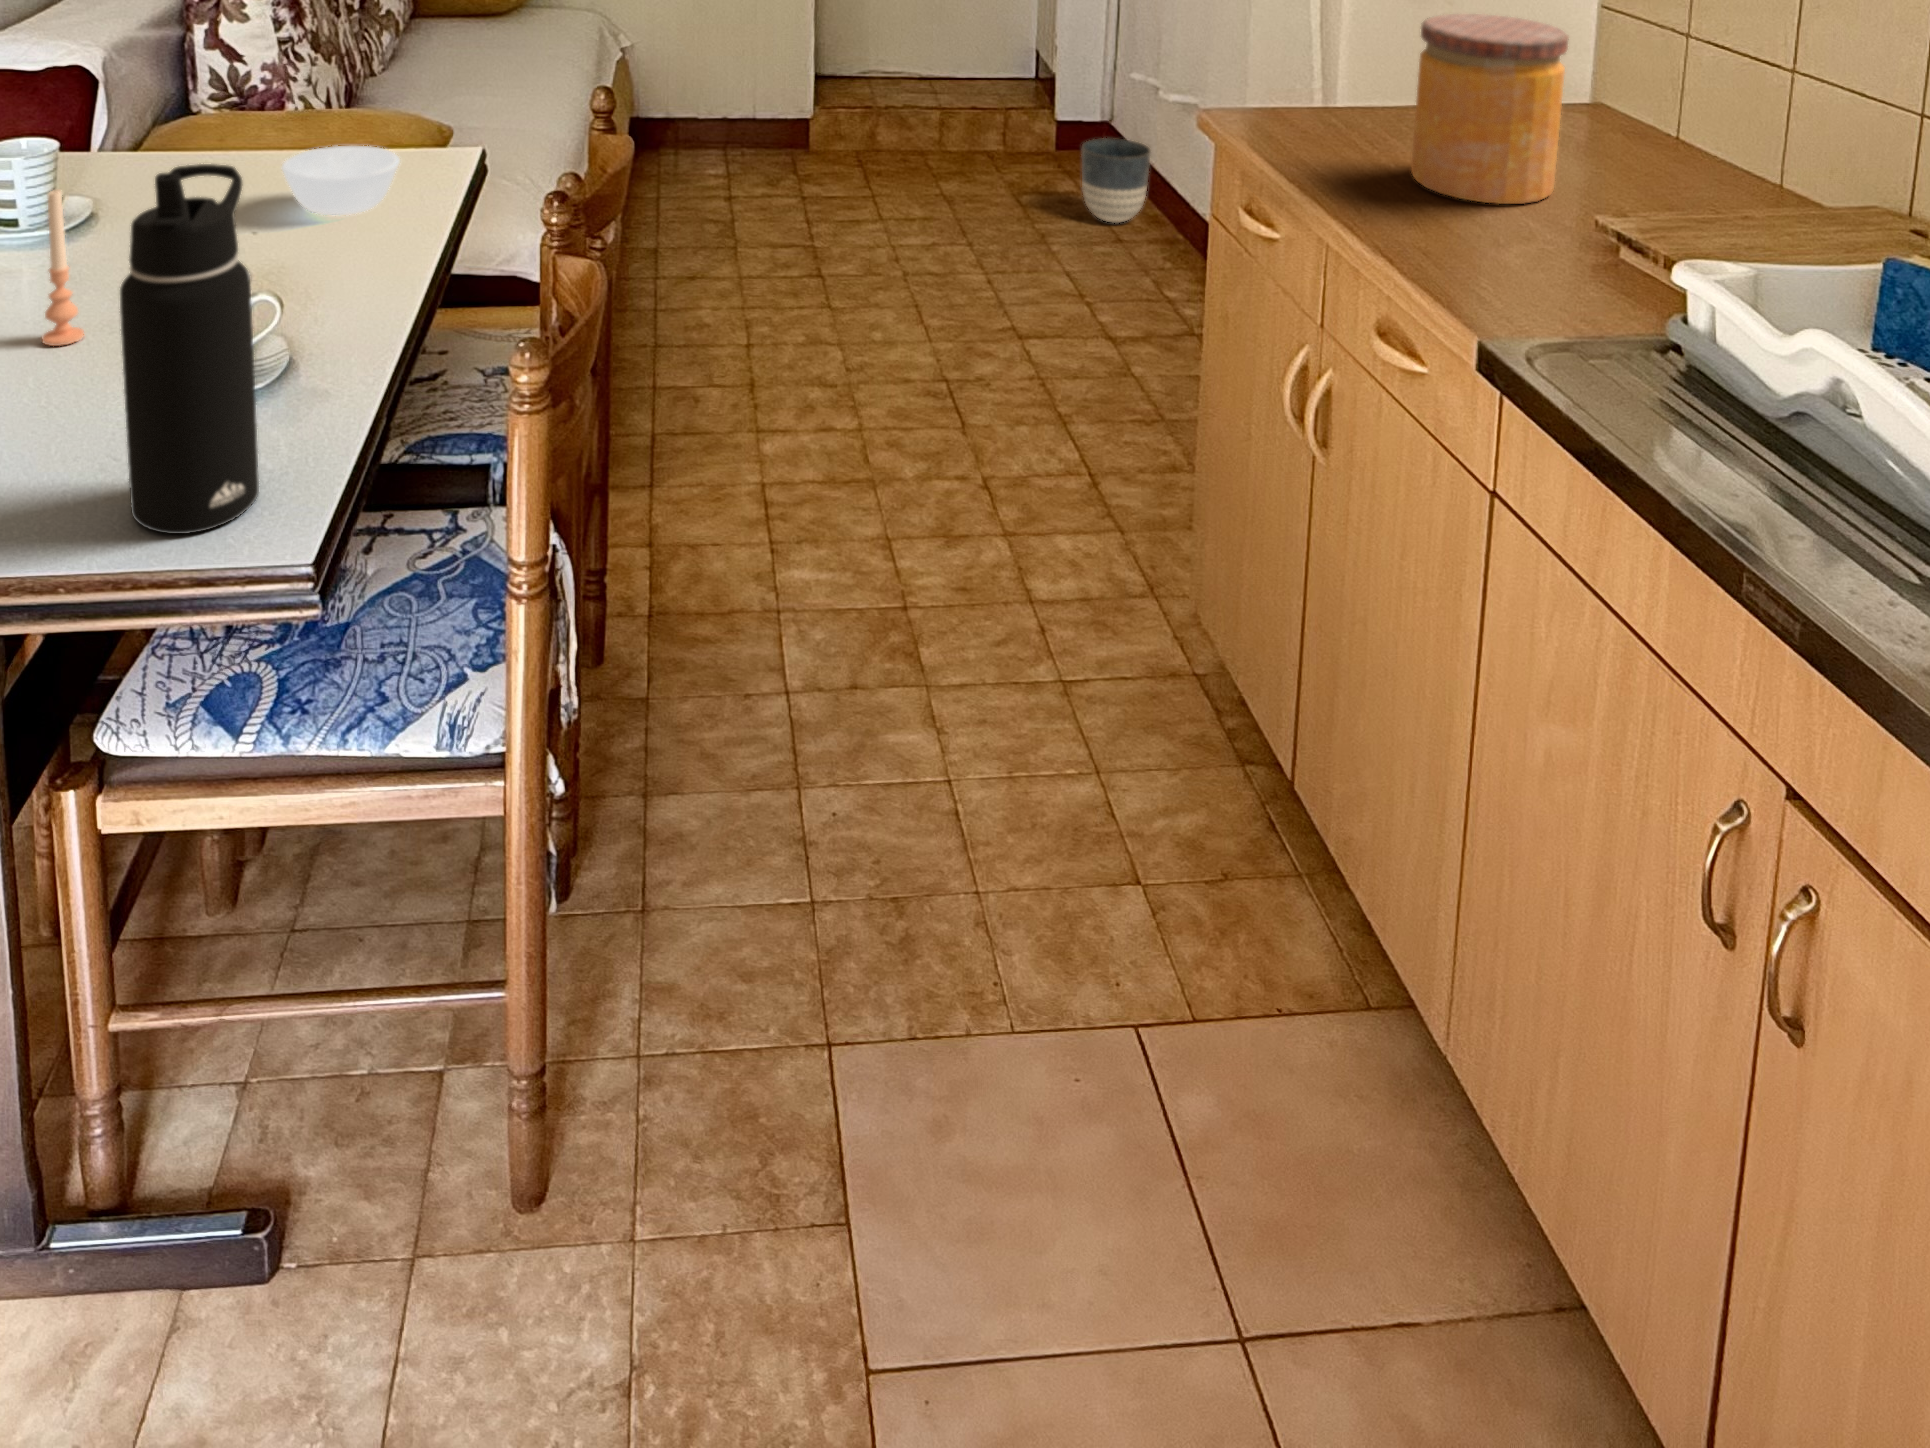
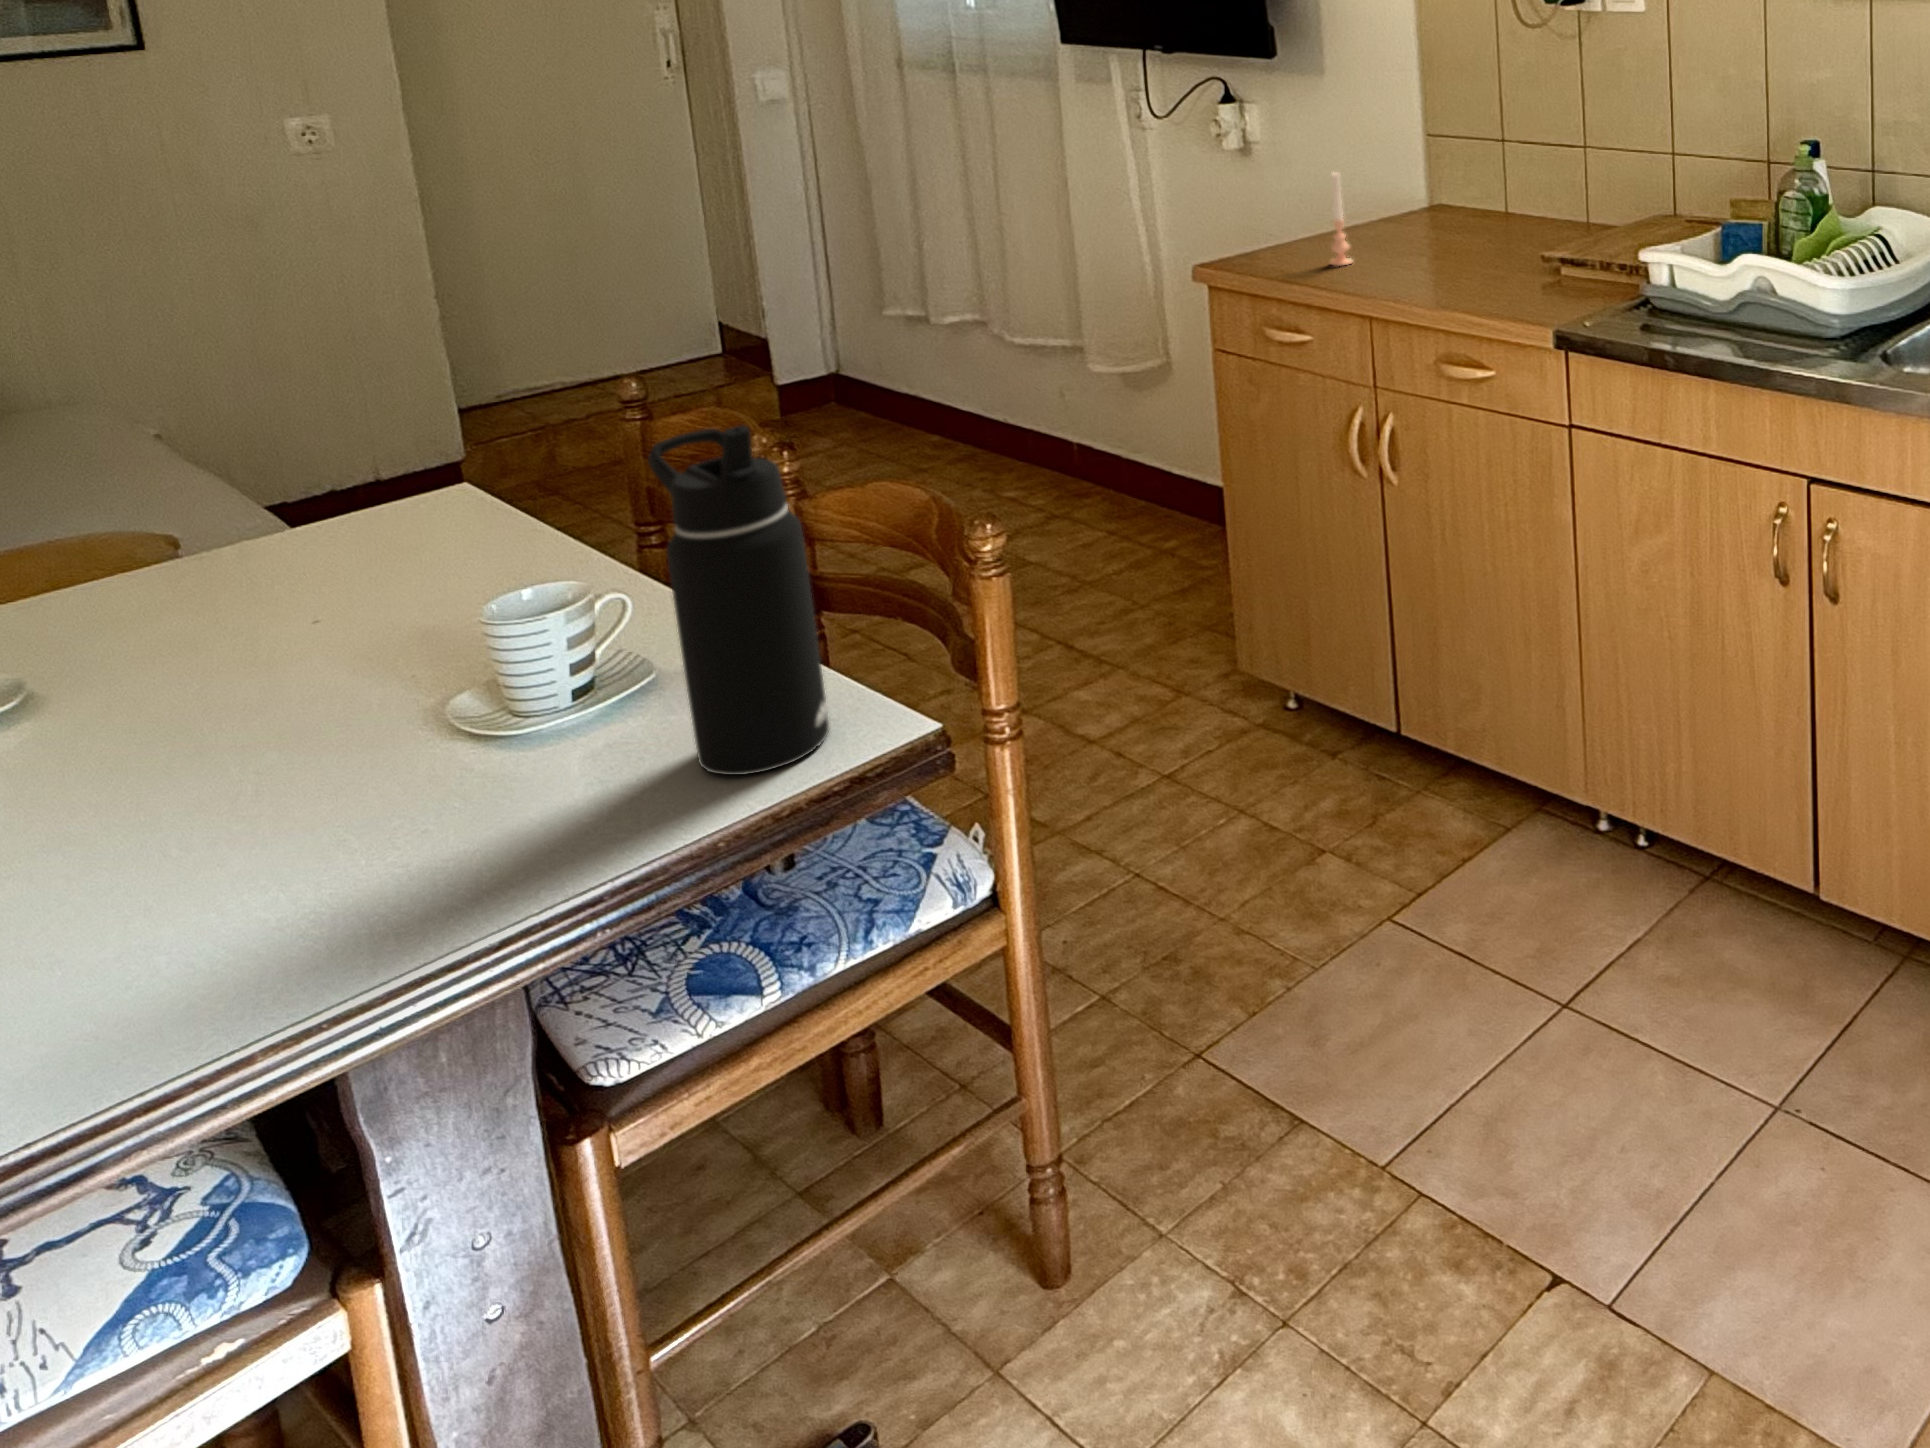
jar: present [1411,14,1569,204] -> none [1390,140,1492,269]
planter: present [1082,138,1151,223] -> none [856,372,933,456]
bowl: present [282,146,400,215] -> none [304,493,473,583]
candle: present [42,189,84,346] -> present [1329,172,1352,266]

